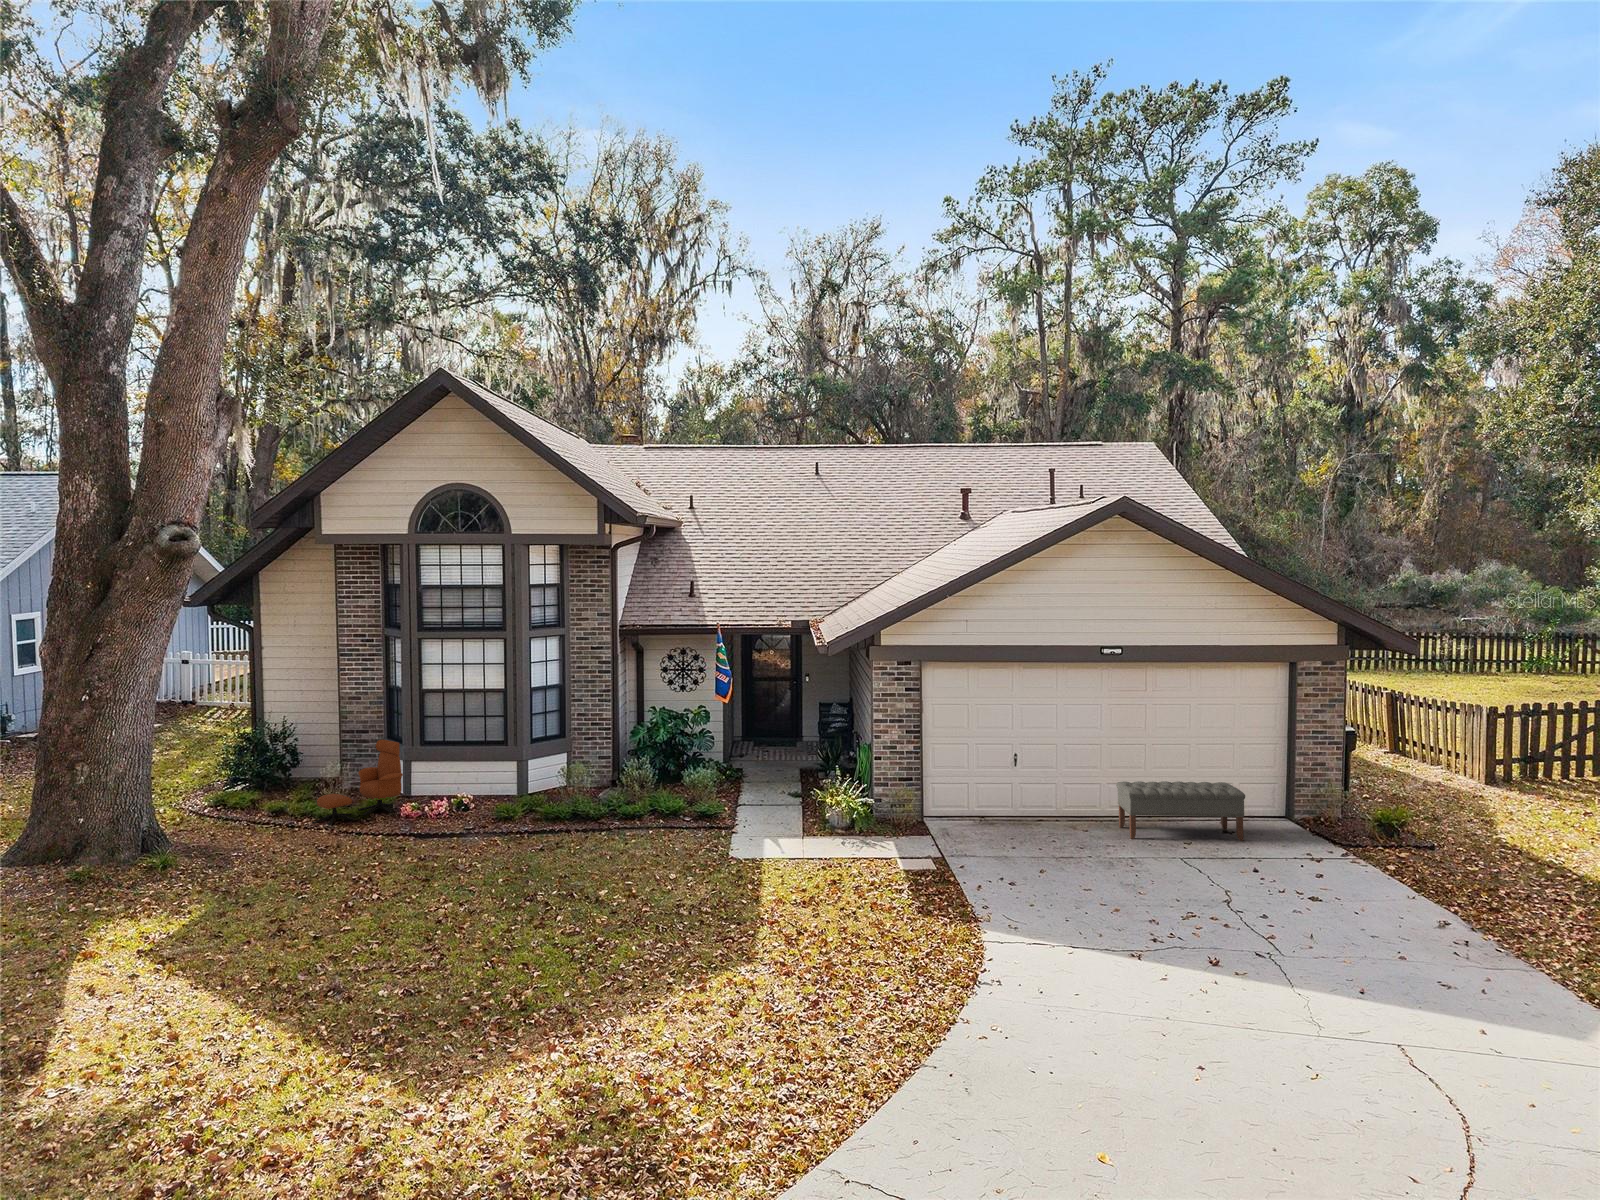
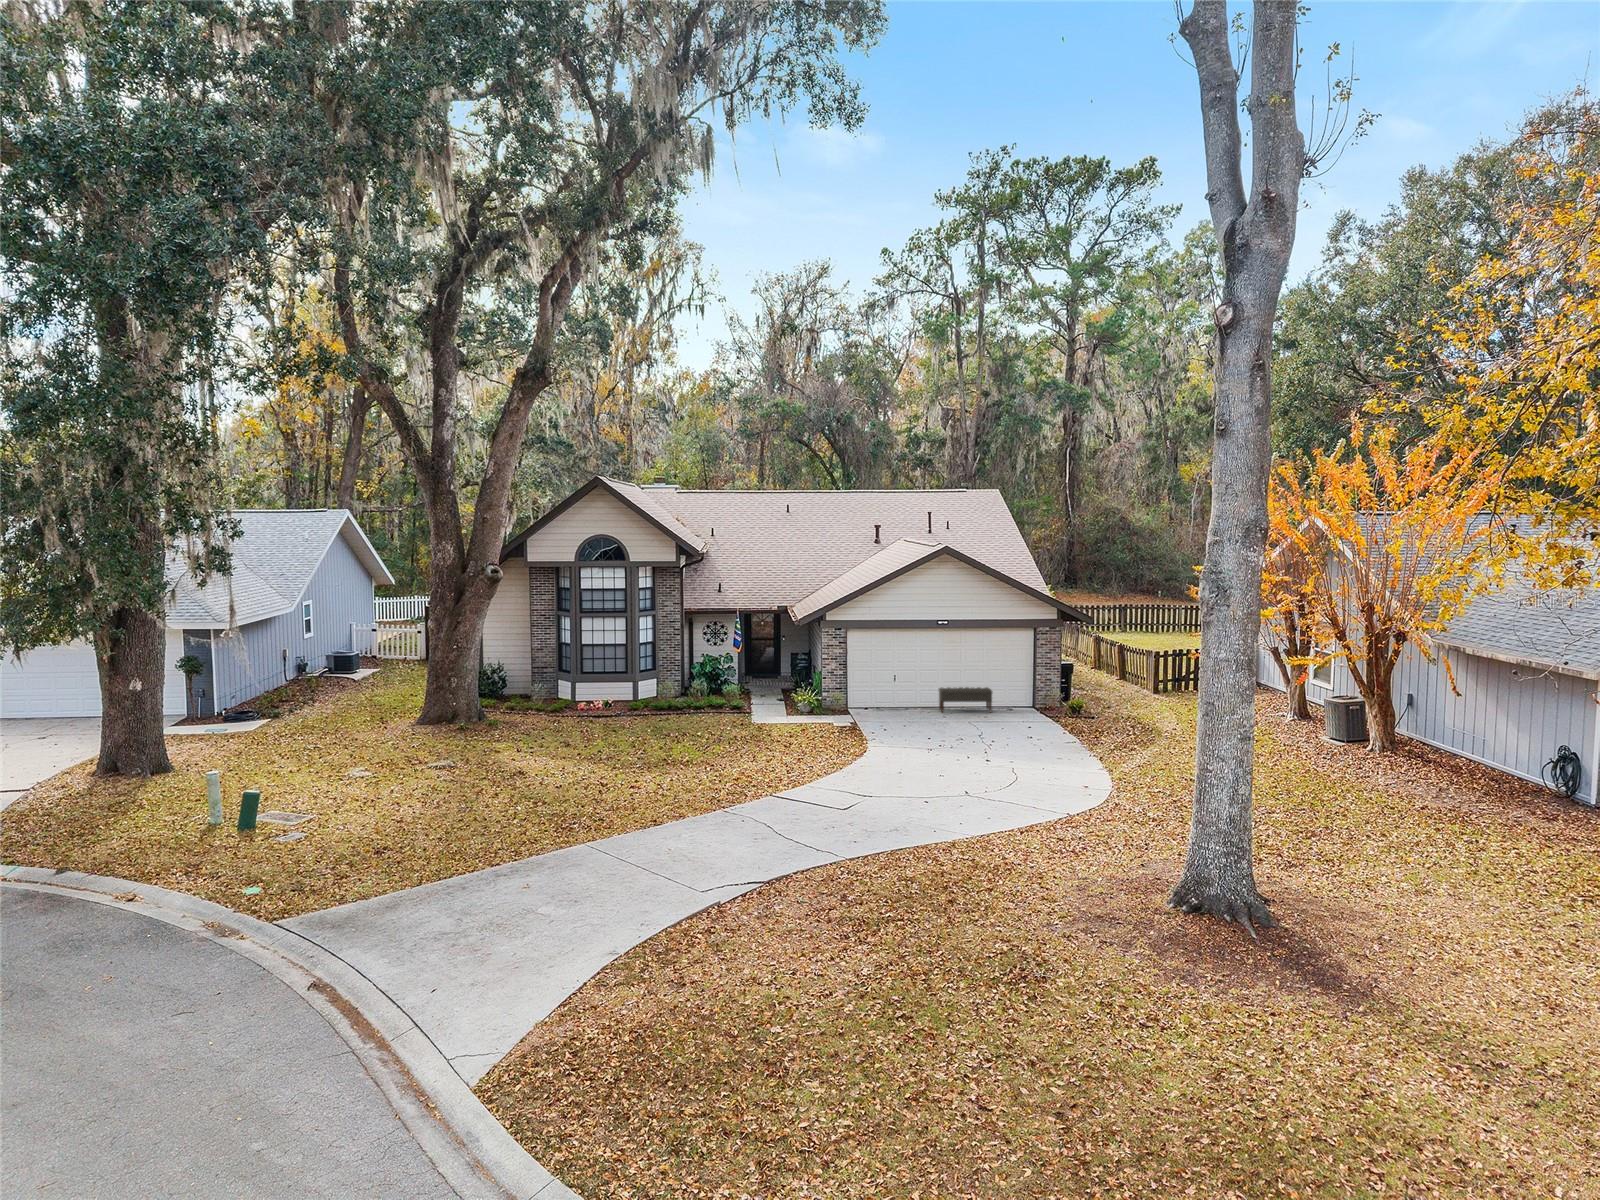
lounge chair: present [312,740,403,825] -> none [535,672,575,713]

